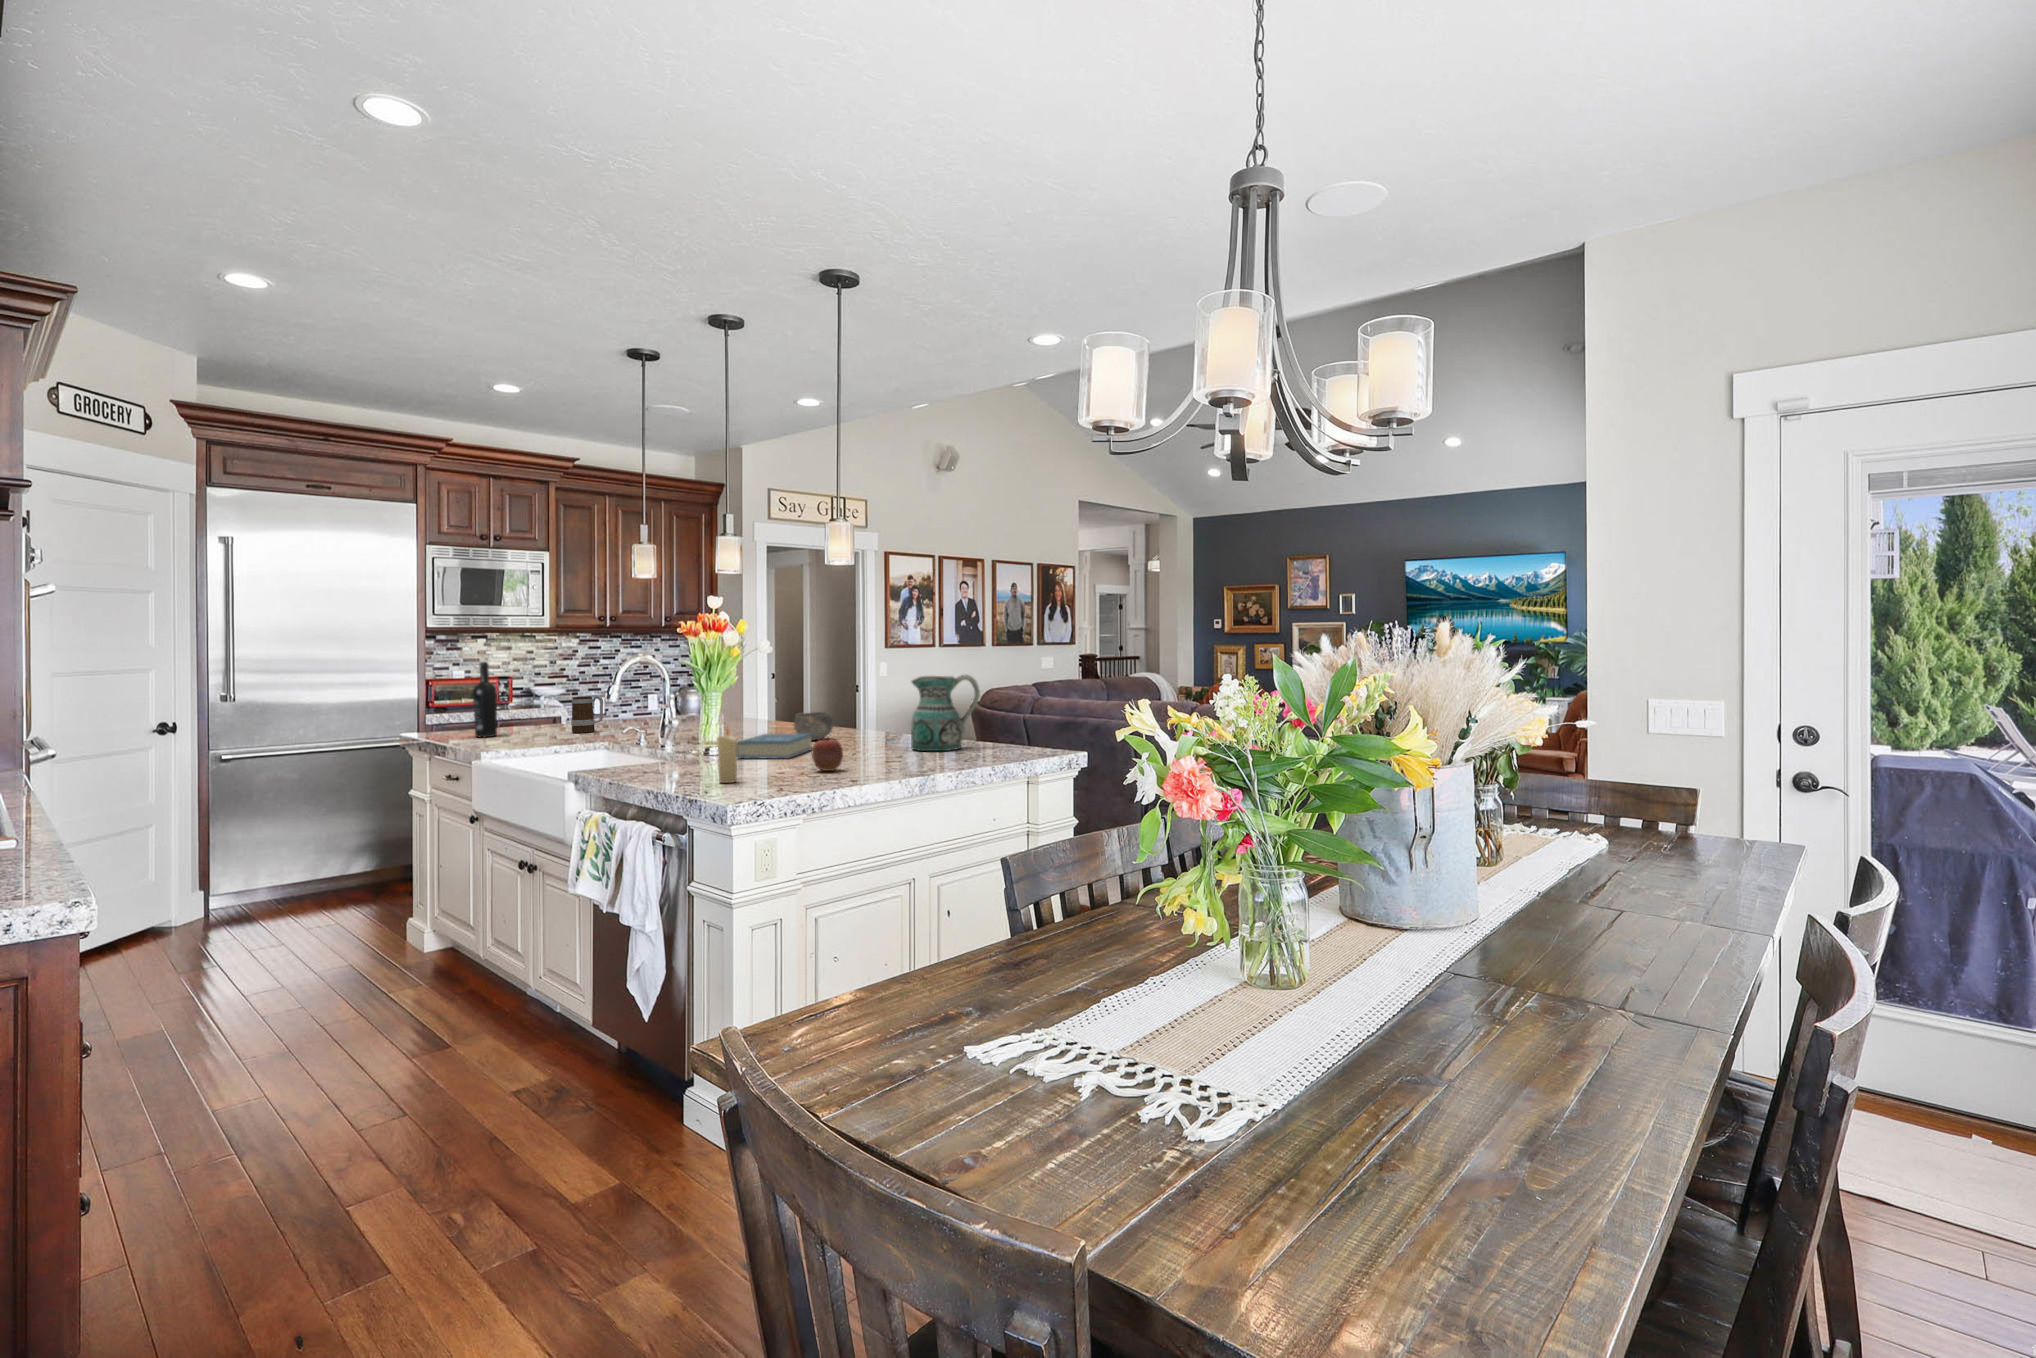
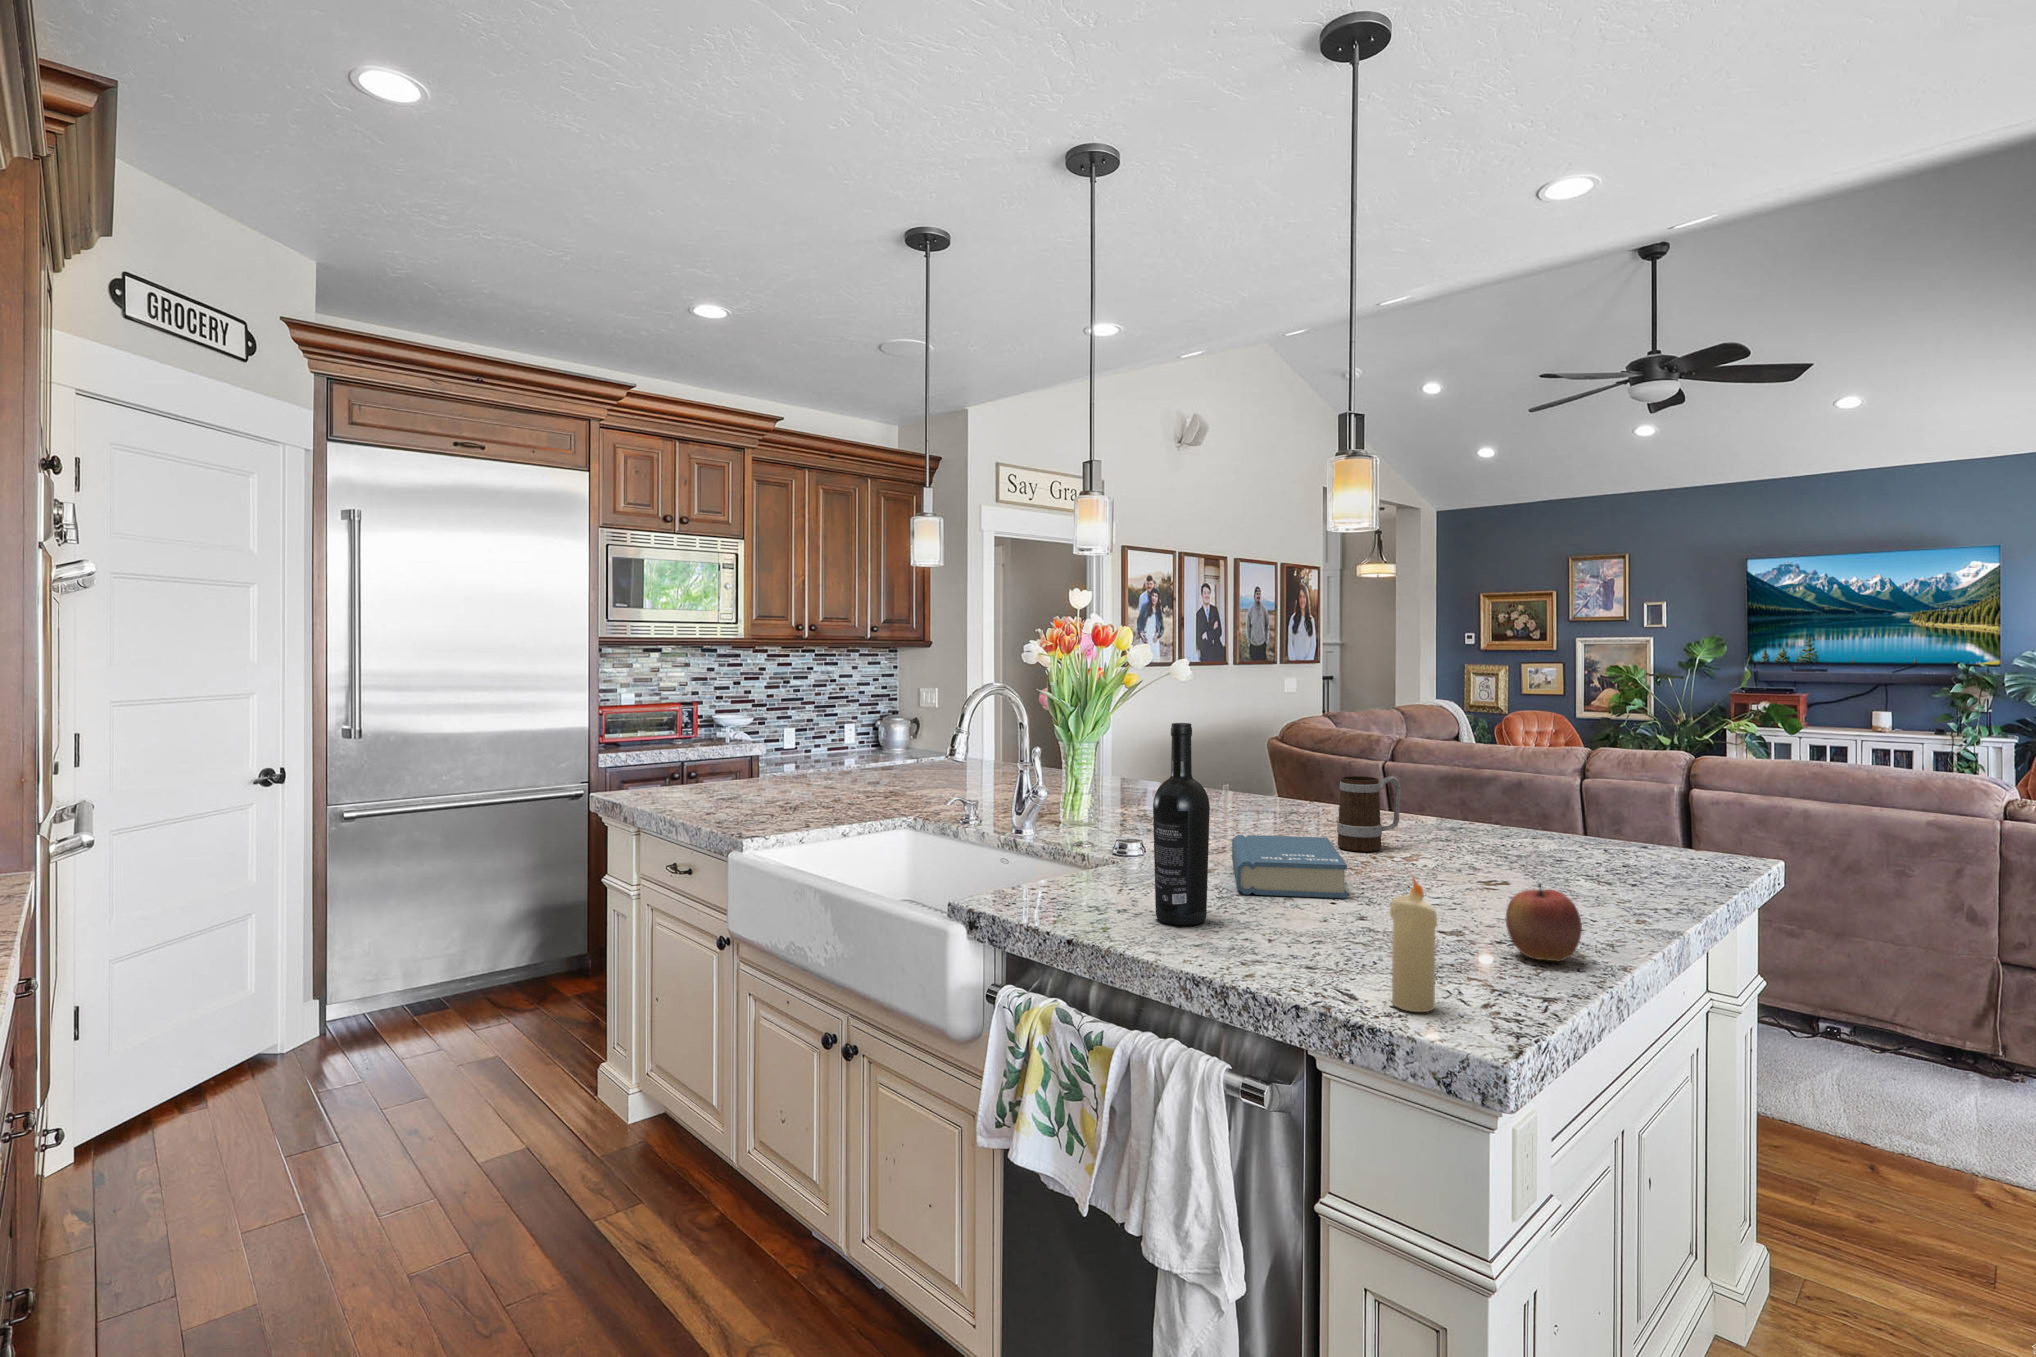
wine bottle: present [473,662,497,737] -> present [1153,723,1210,925]
ceramic pitcher: present [911,675,980,751] -> none [1518,737,1651,883]
mug: present [571,696,603,733] -> present [1337,776,1401,852]
bowl: present [794,712,833,740] -> none [1231,786,1295,836]

